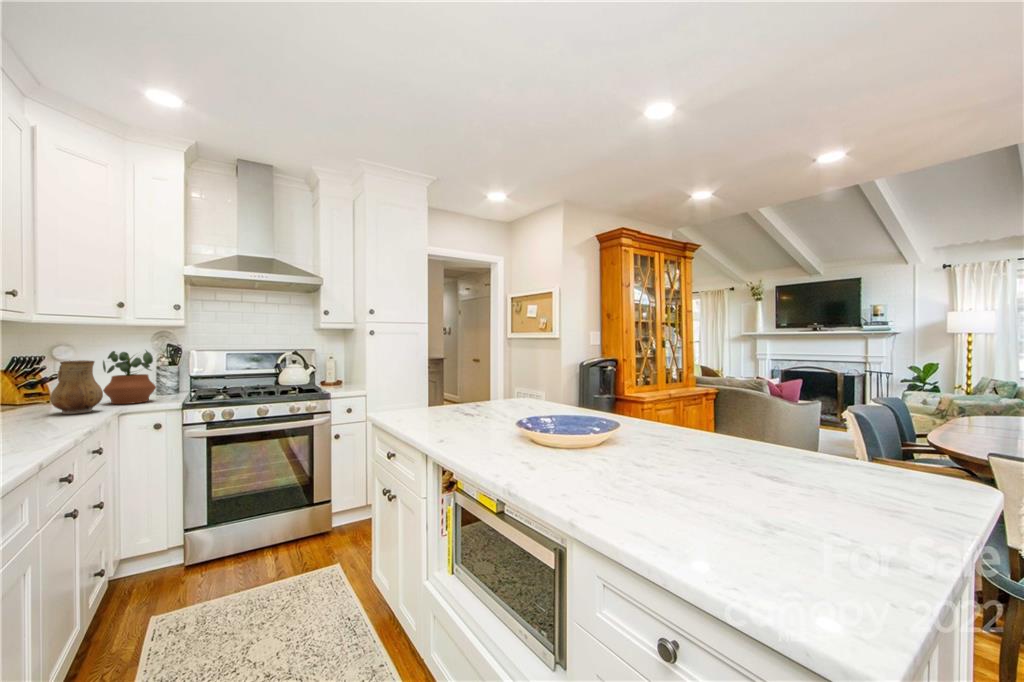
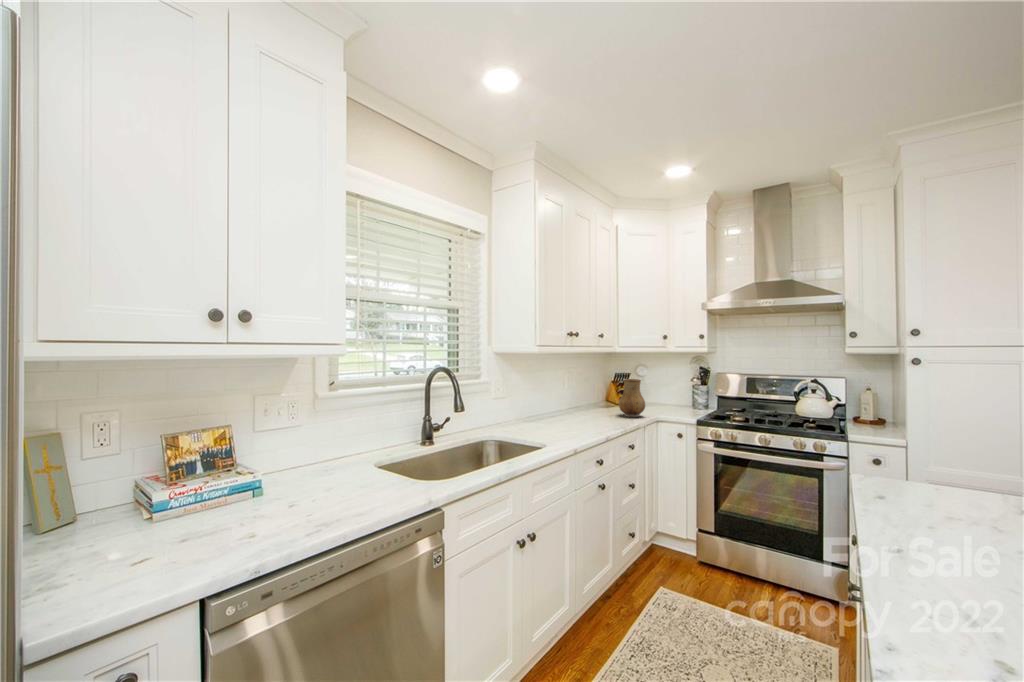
potted plant: present [103,350,156,404] -> none [651,372,685,415]

